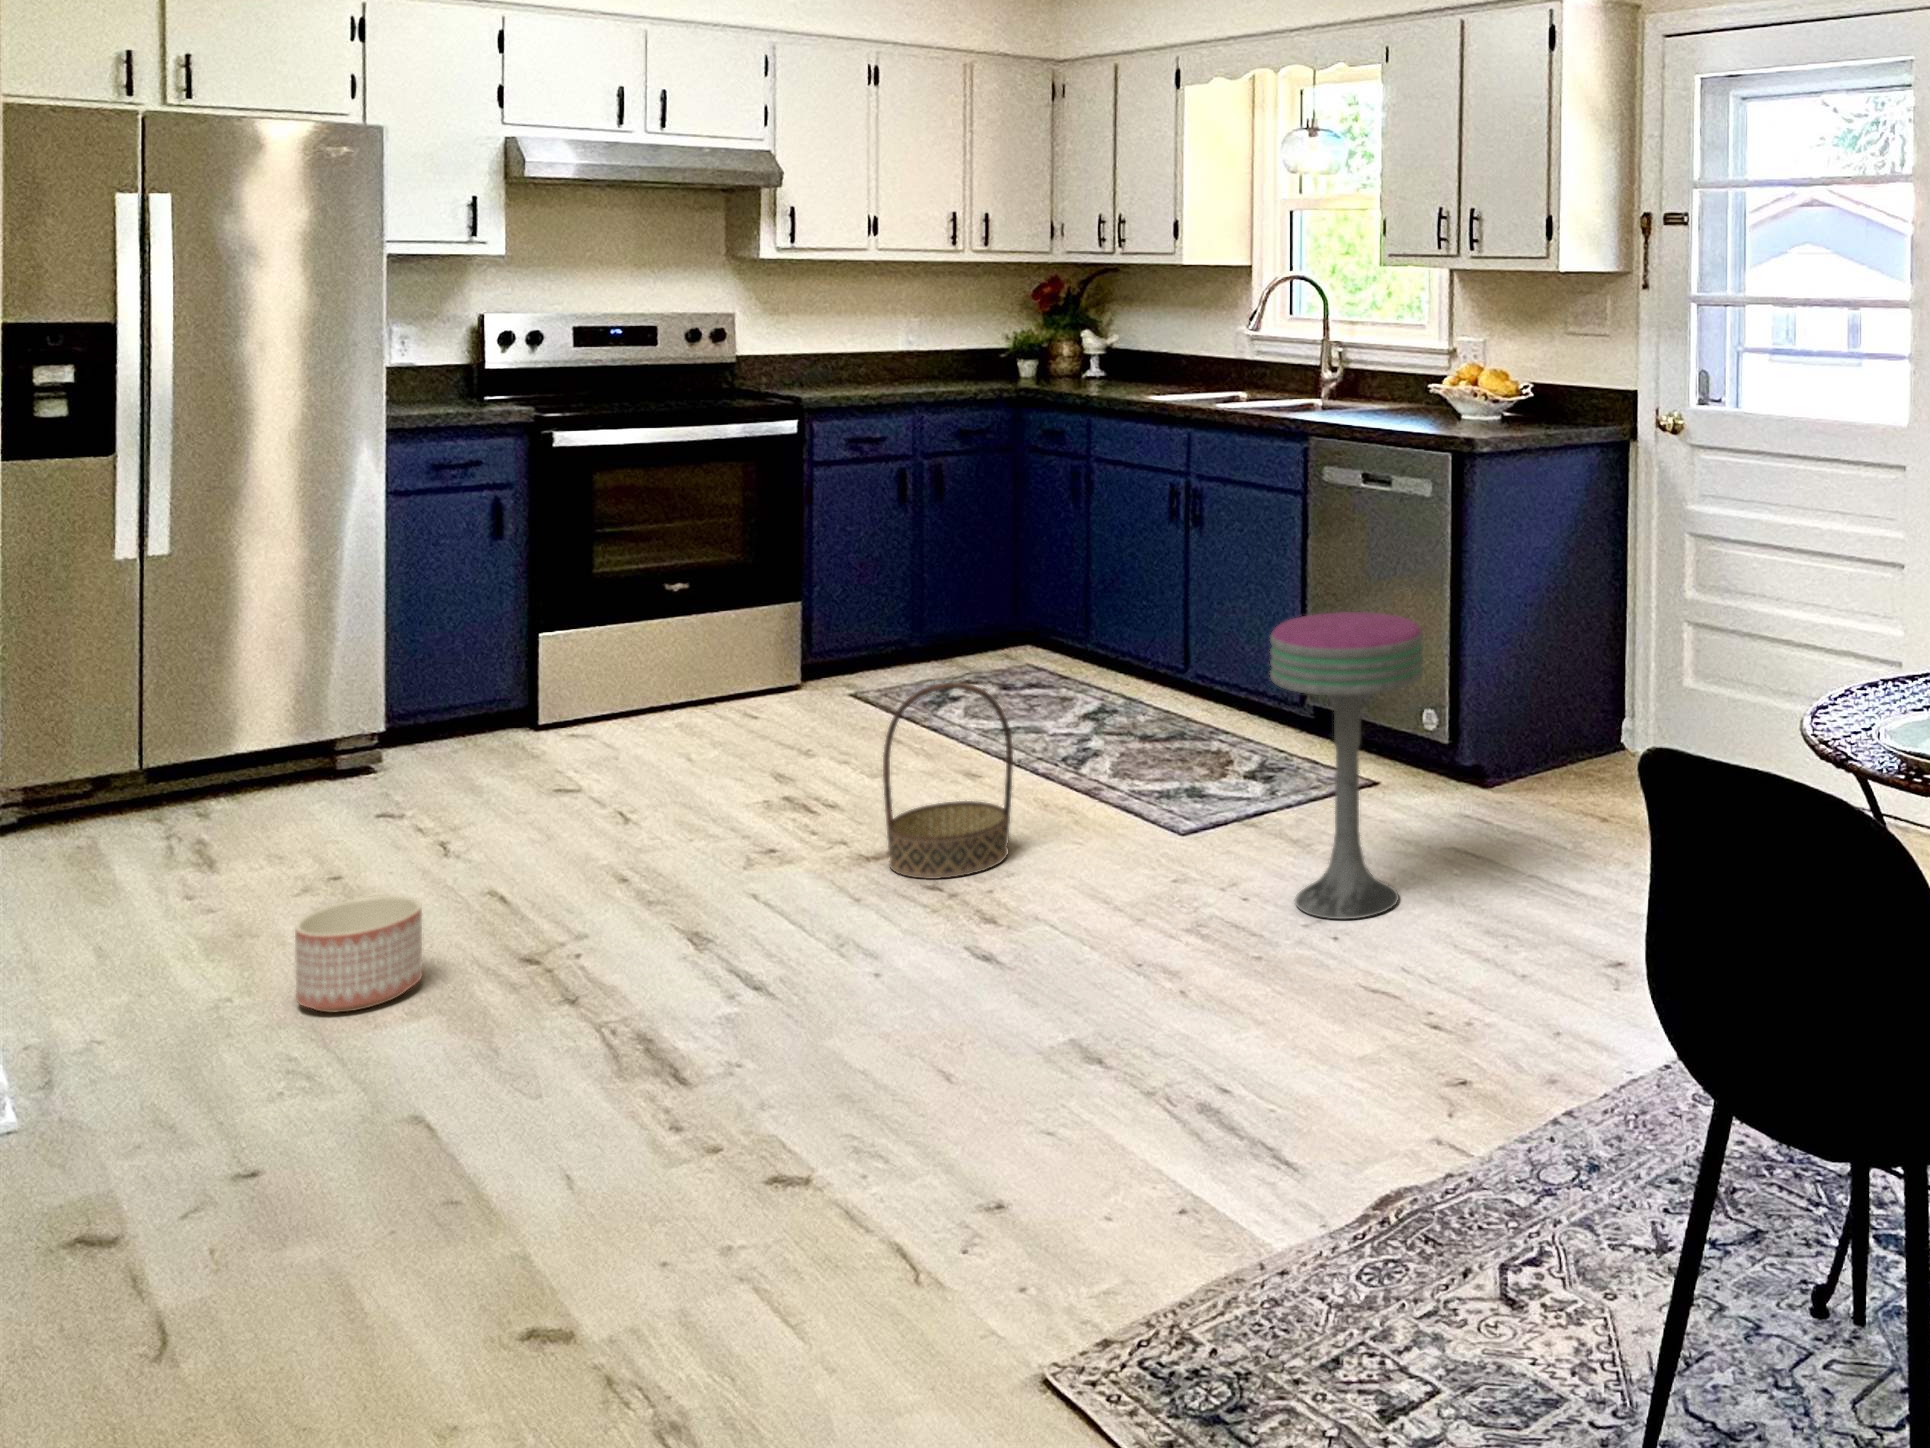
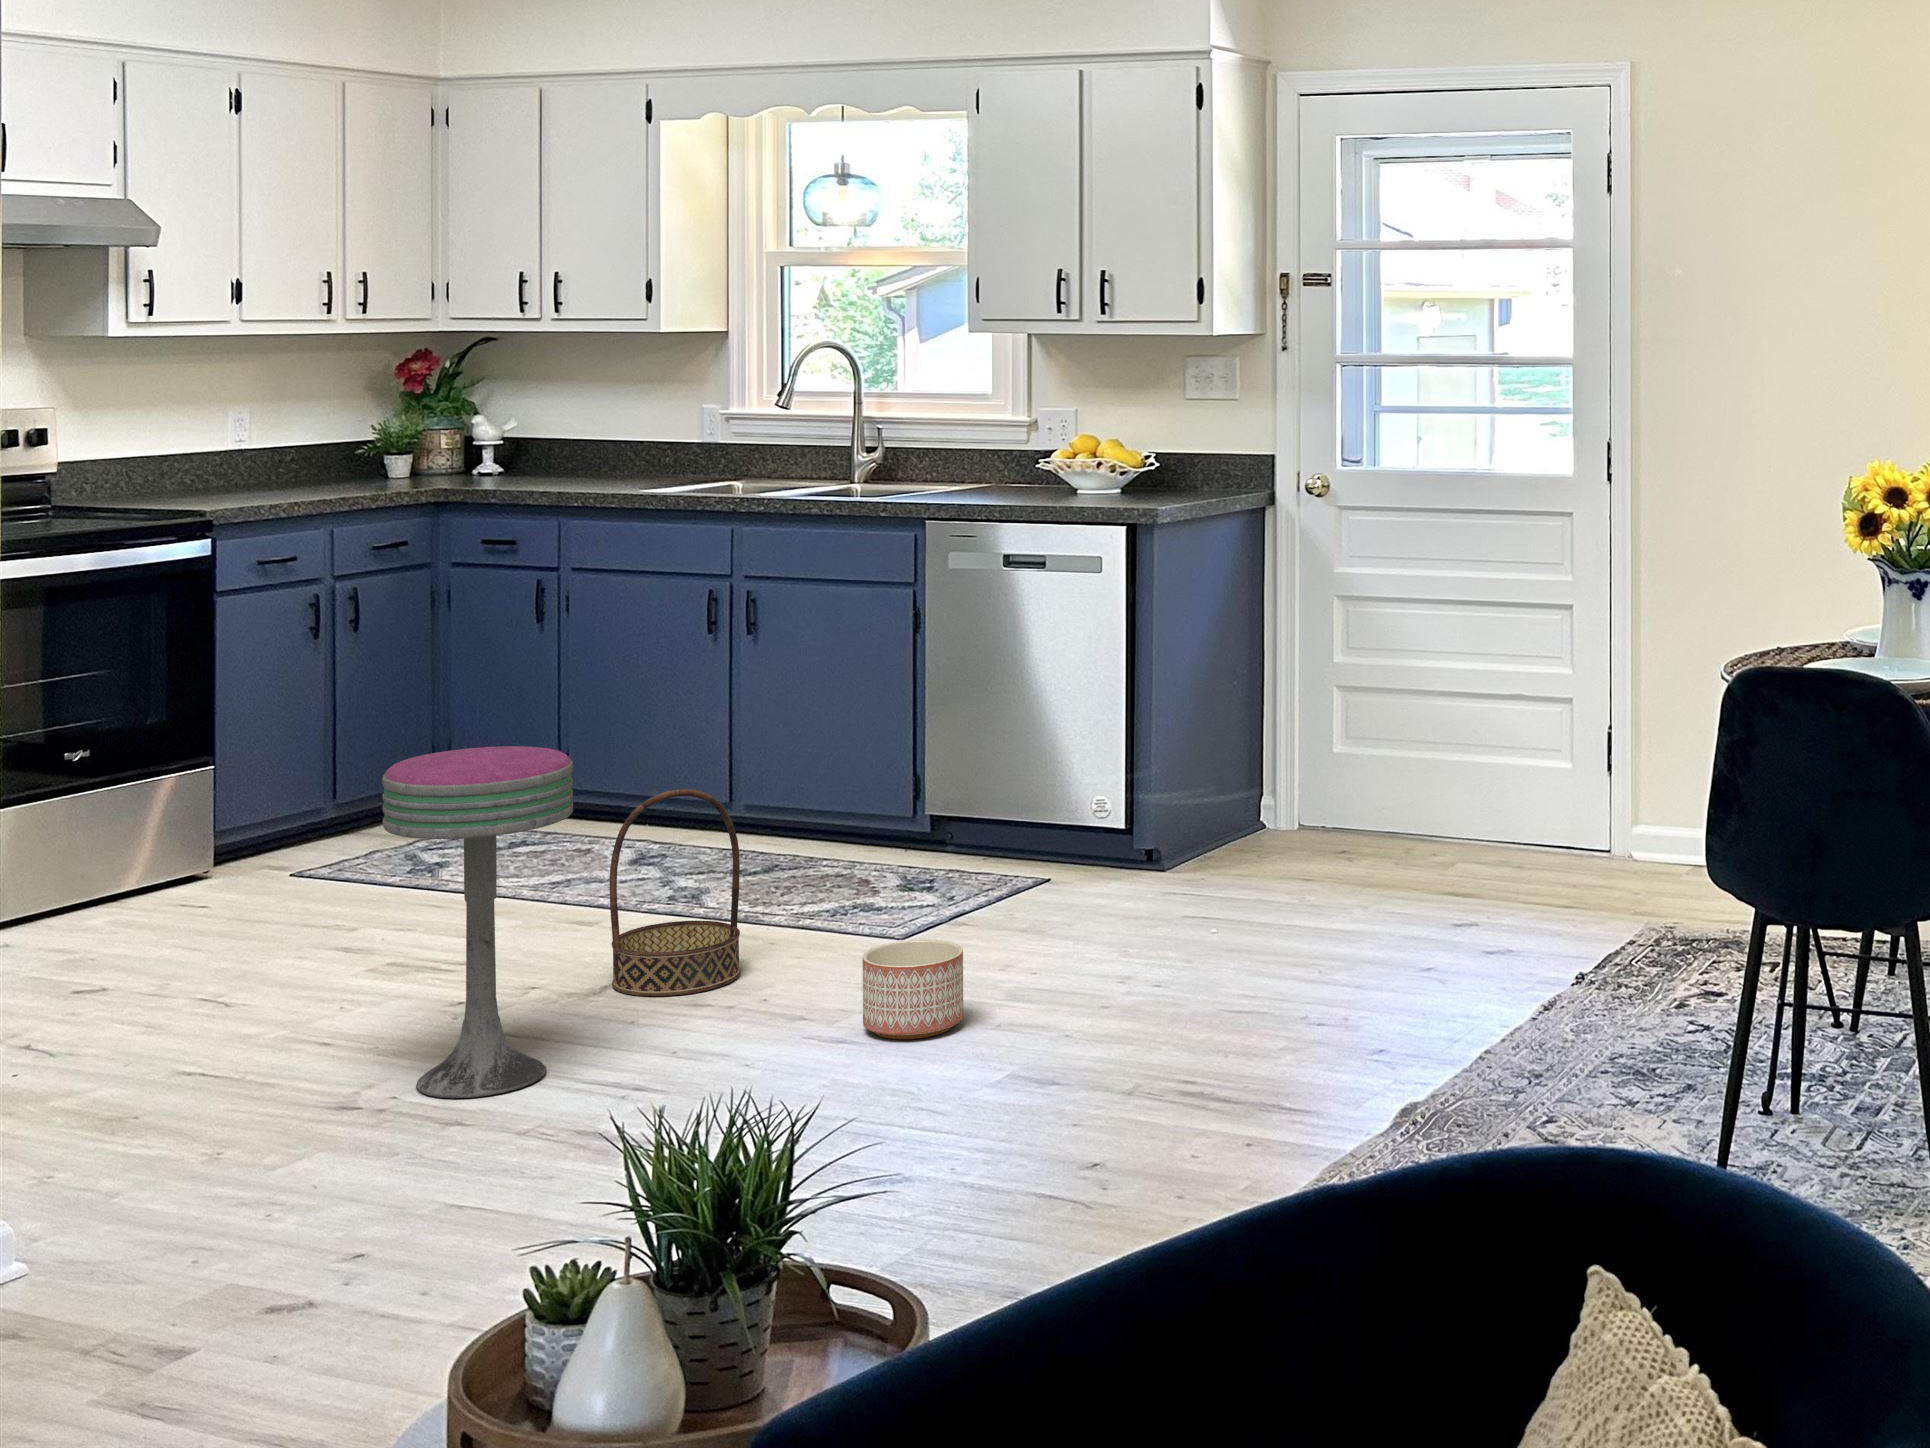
bar stool: present [1270,612,1423,919] -> present [382,746,573,1098]
planter: present [295,895,422,1013] -> present [862,940,963,1039]

